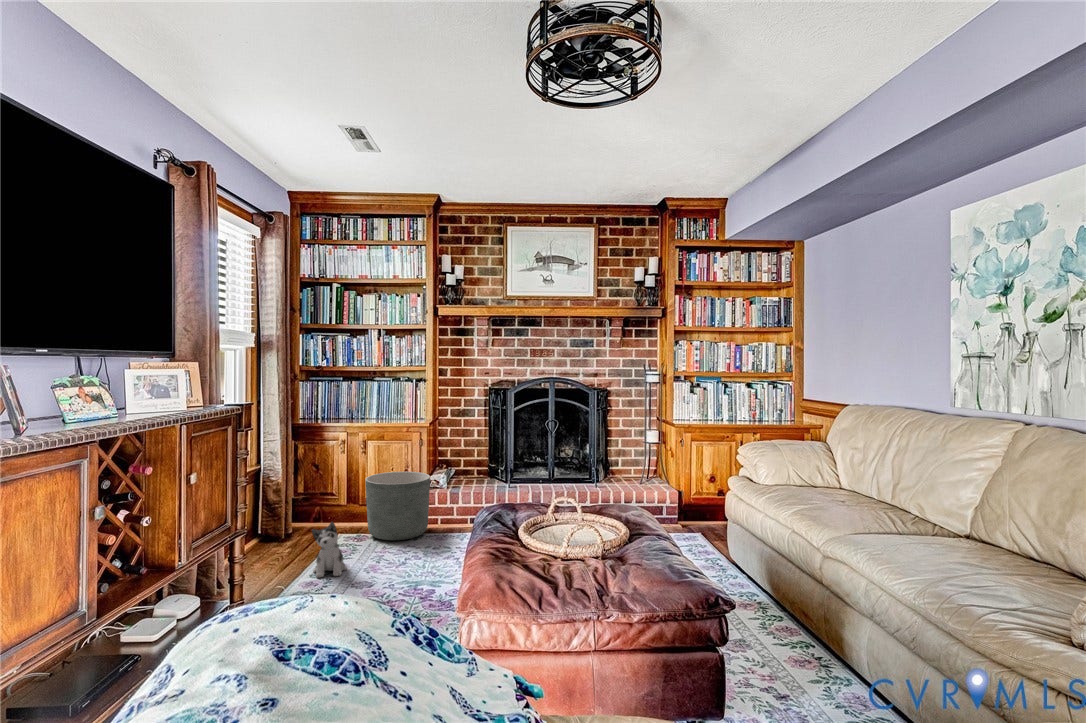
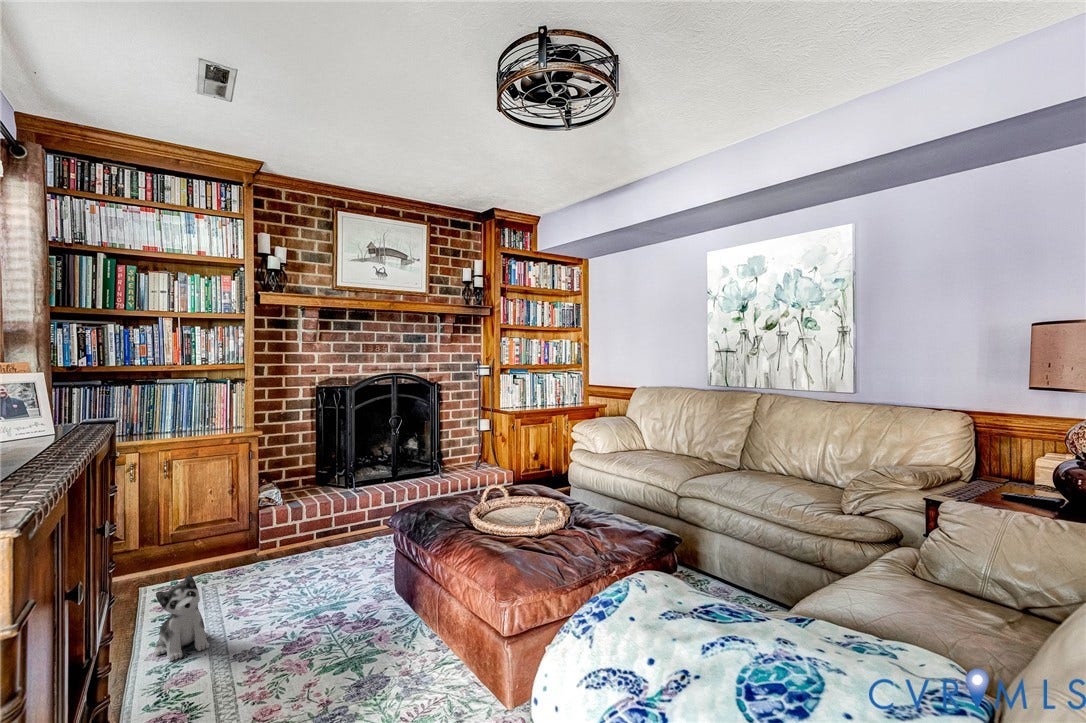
planter: present [365,472,430,540] -> none [186,492,278,585]

